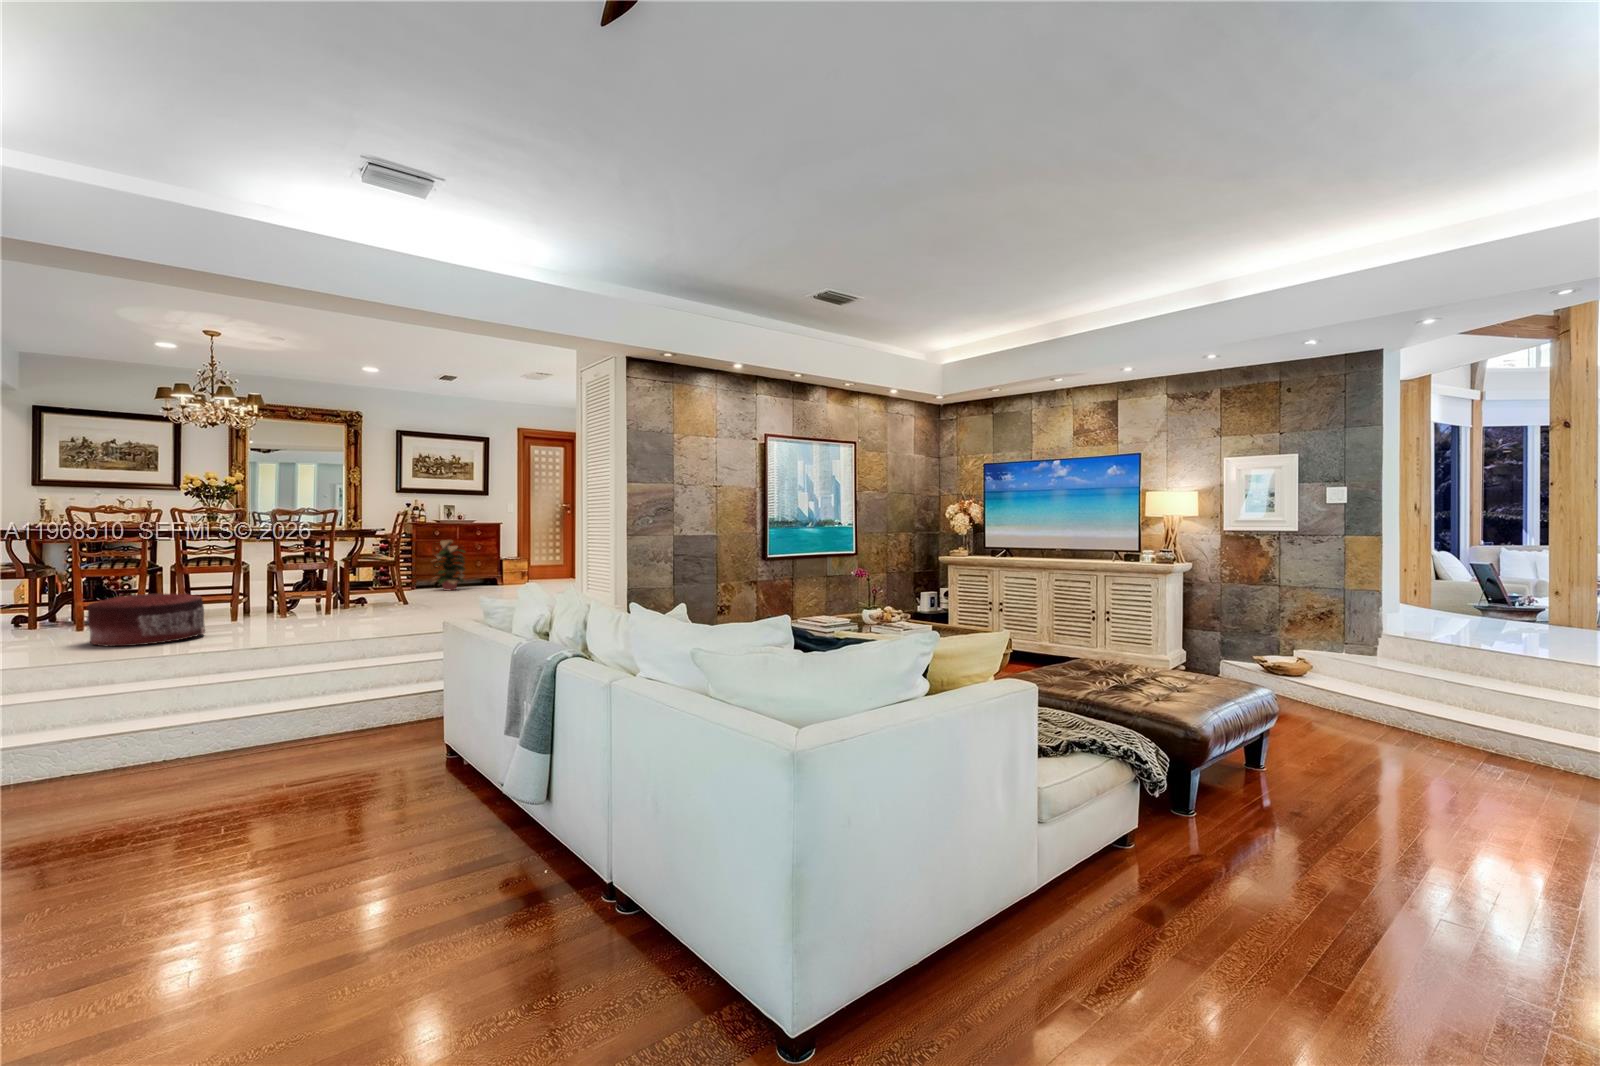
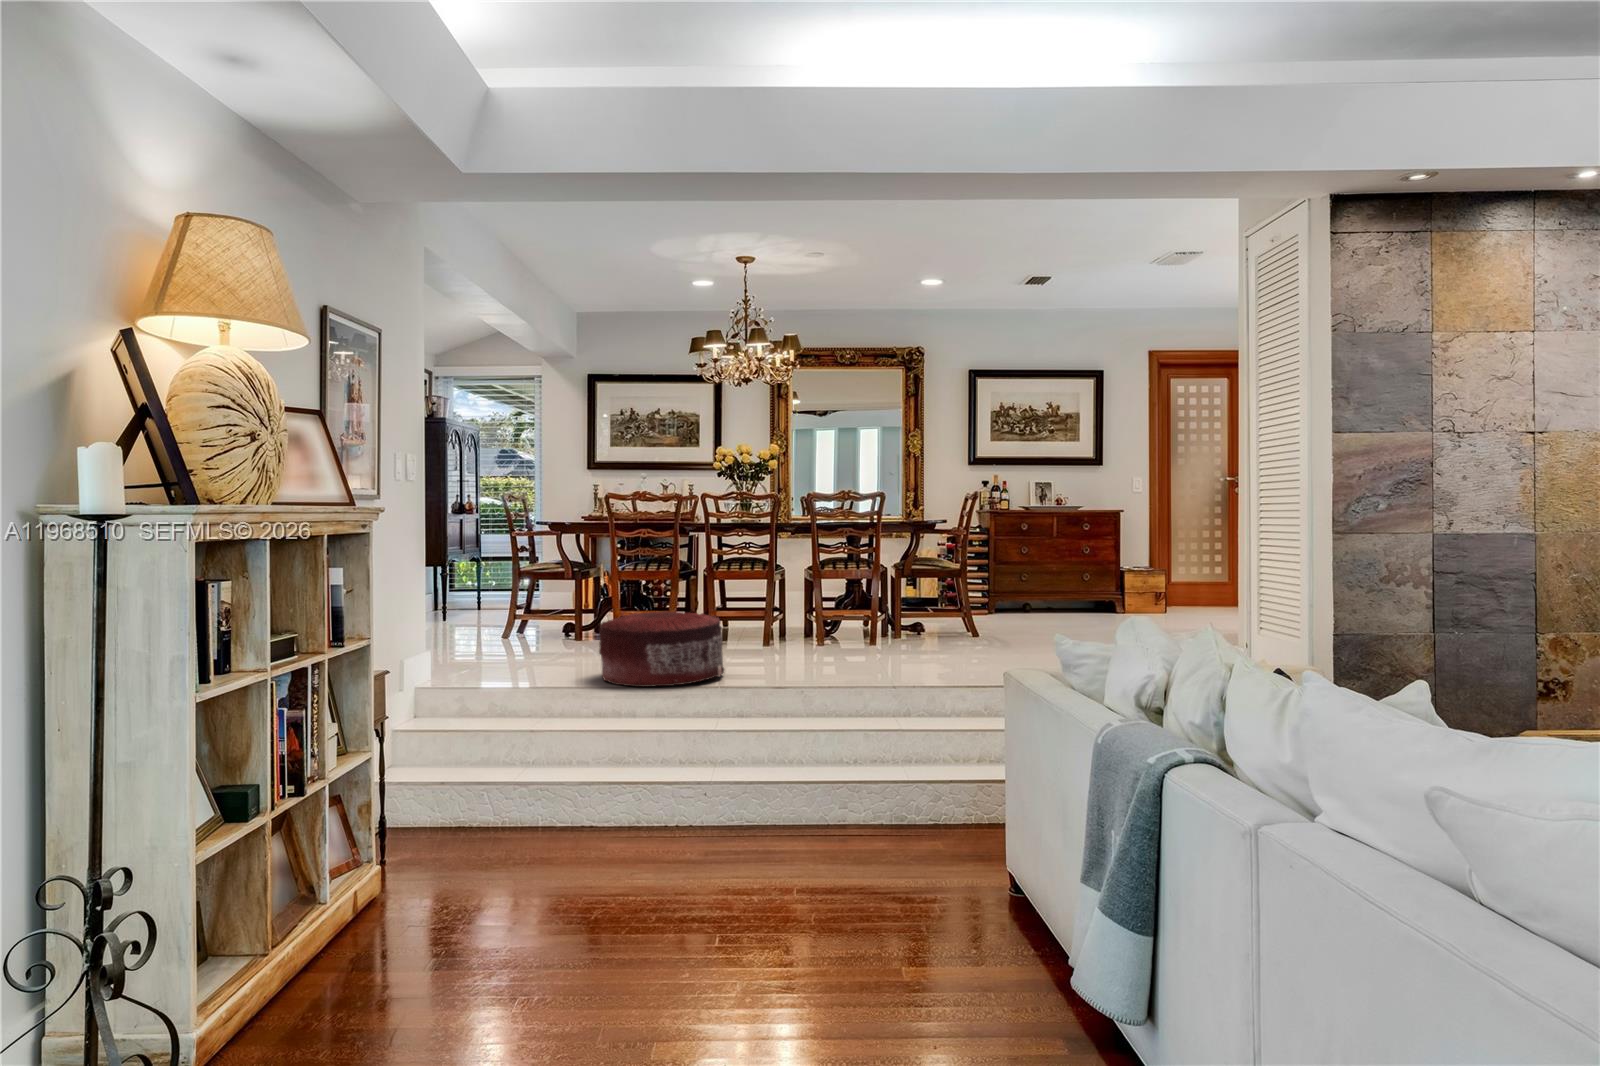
decorative plant: present [434,540,465,590] -> none [1012,538,1073,618]

